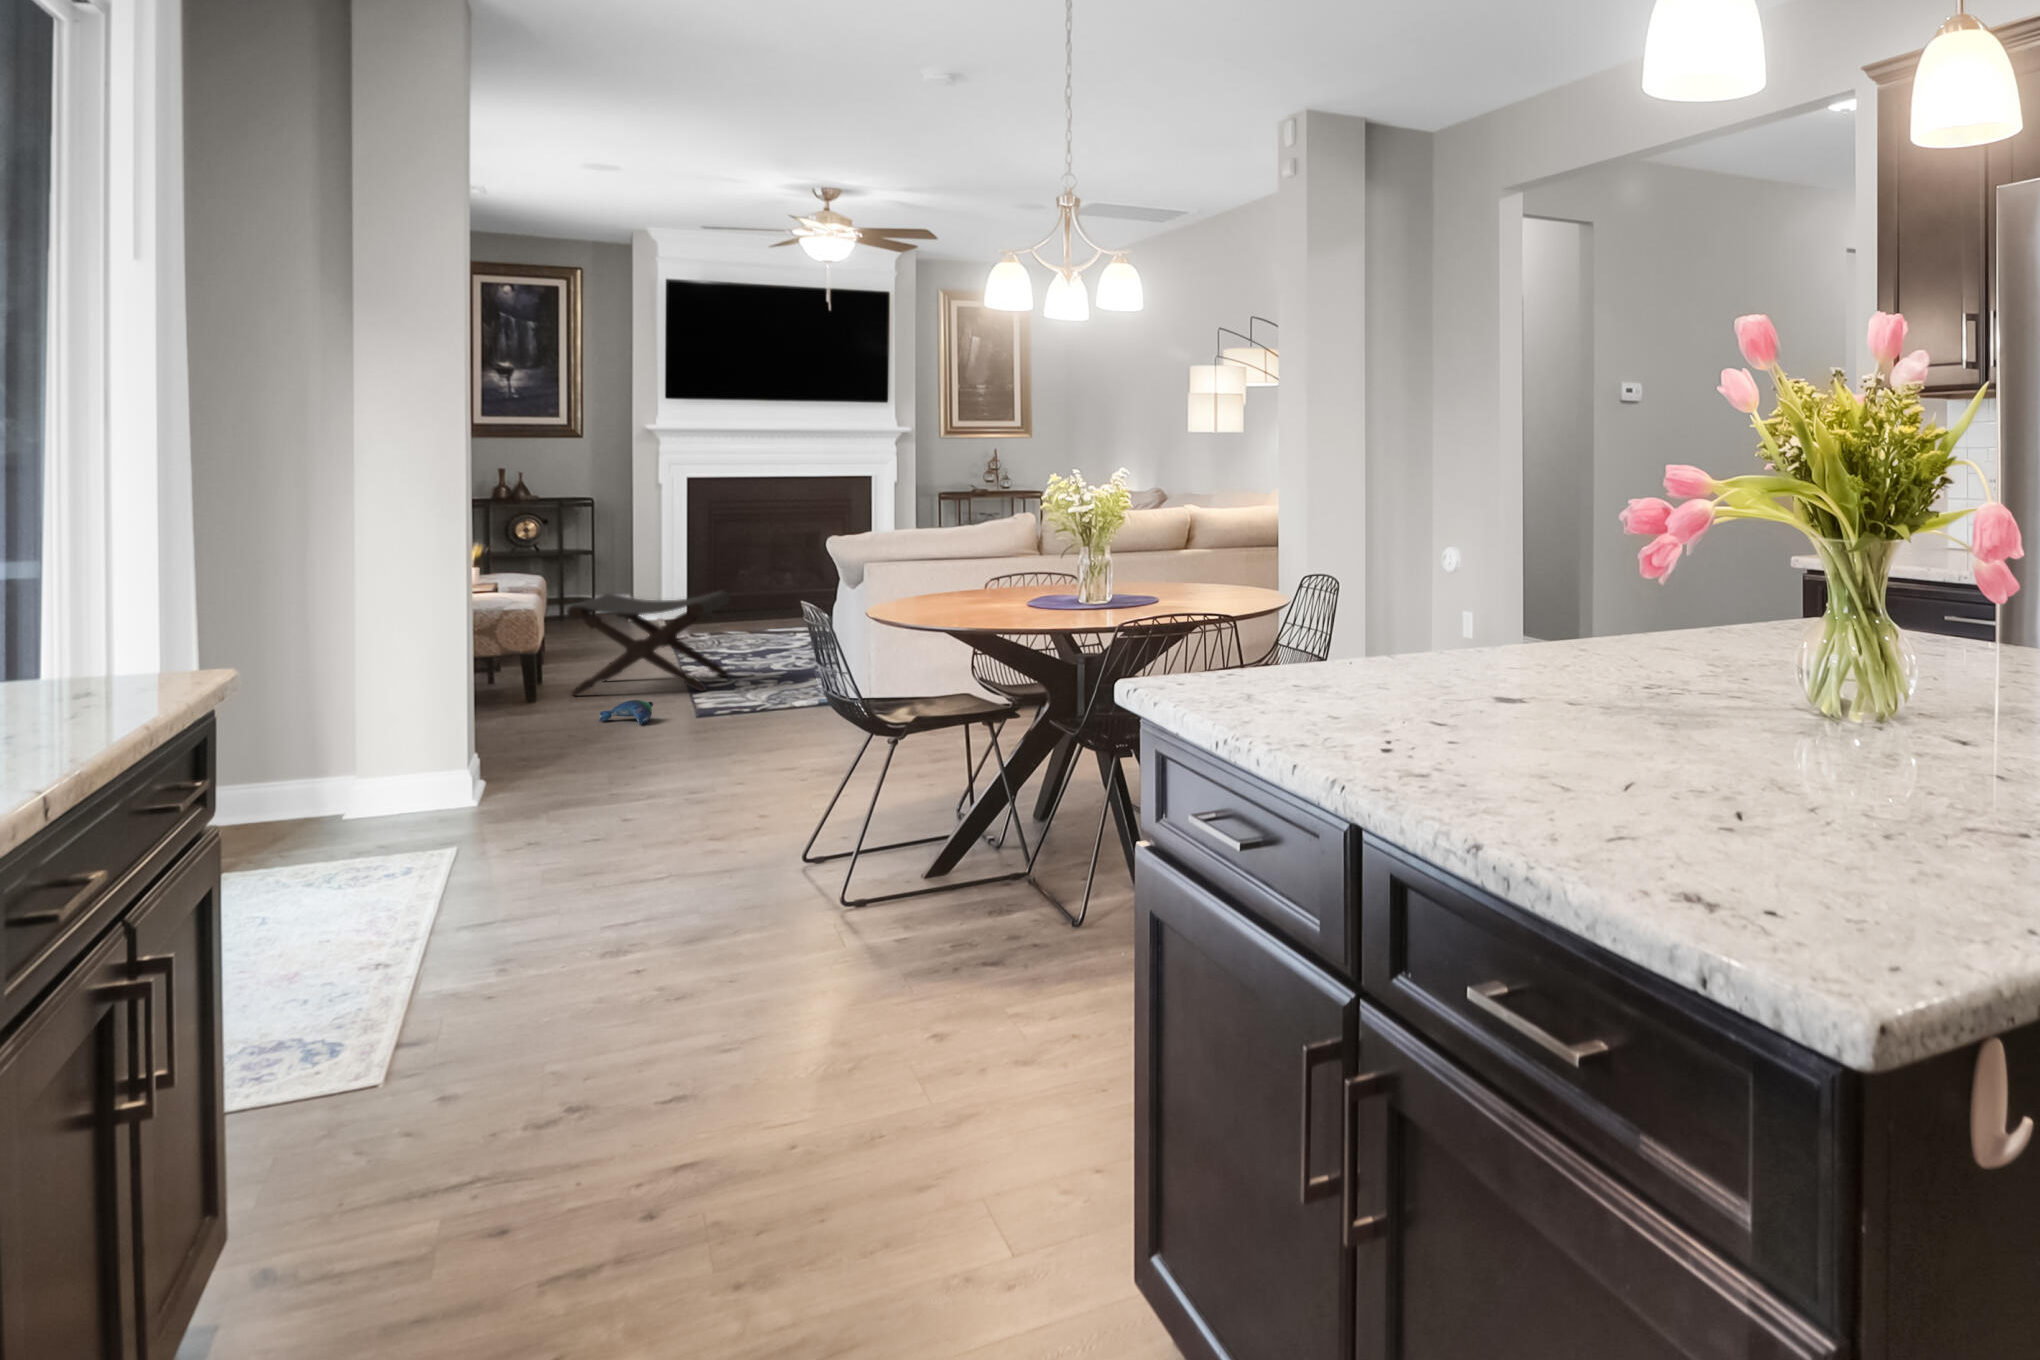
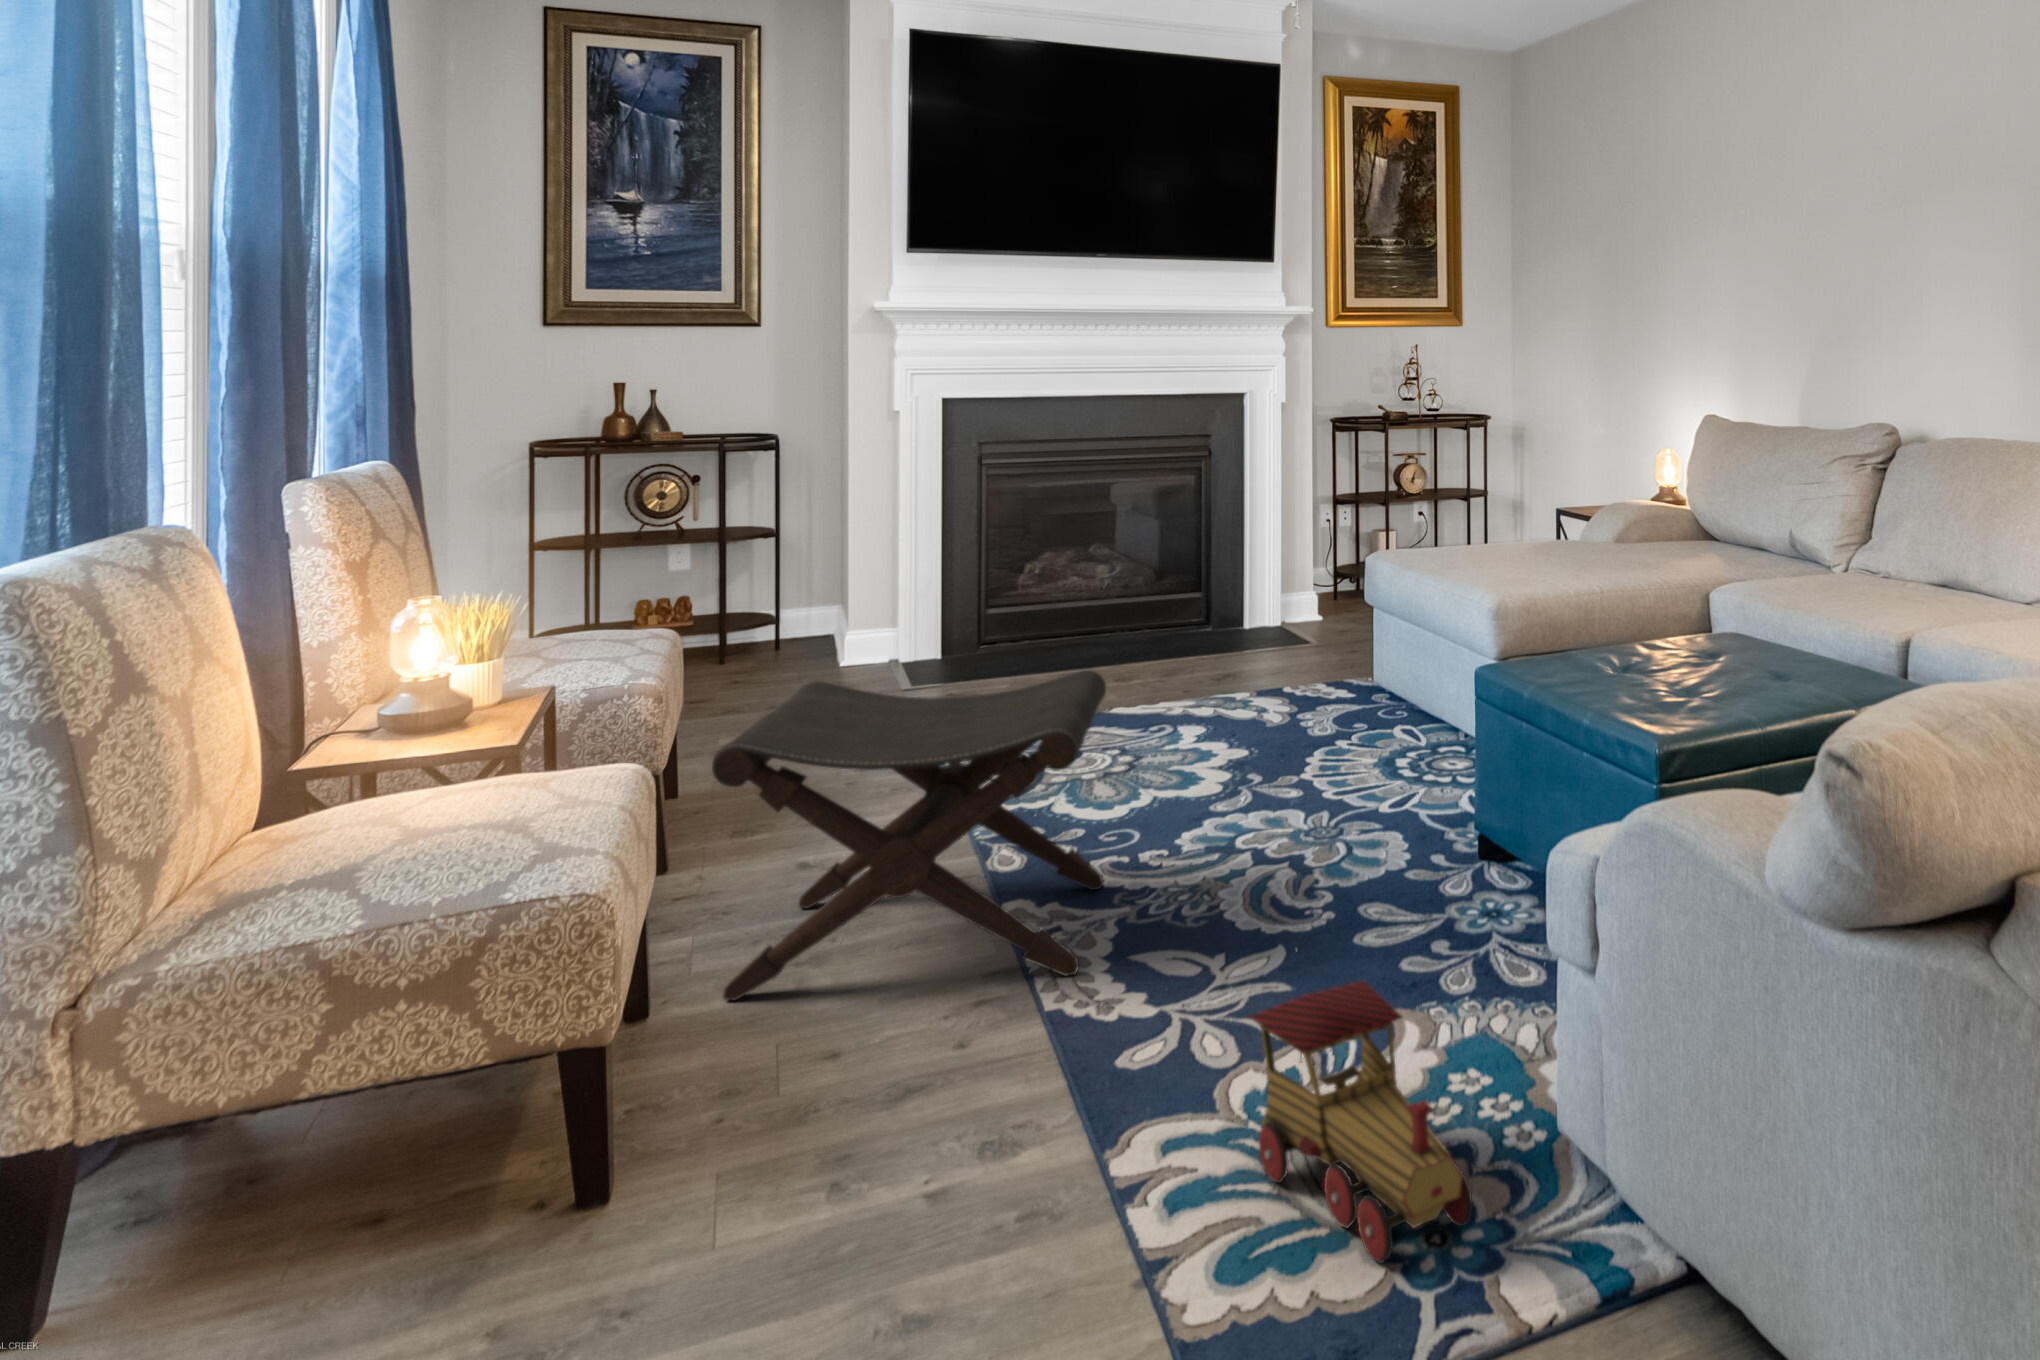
toy train: none [740,666,797,723] -> present [1250,981,1473,1263]
plush toy: present [599,700,653,725] -> none [805,1135,979,1271]

